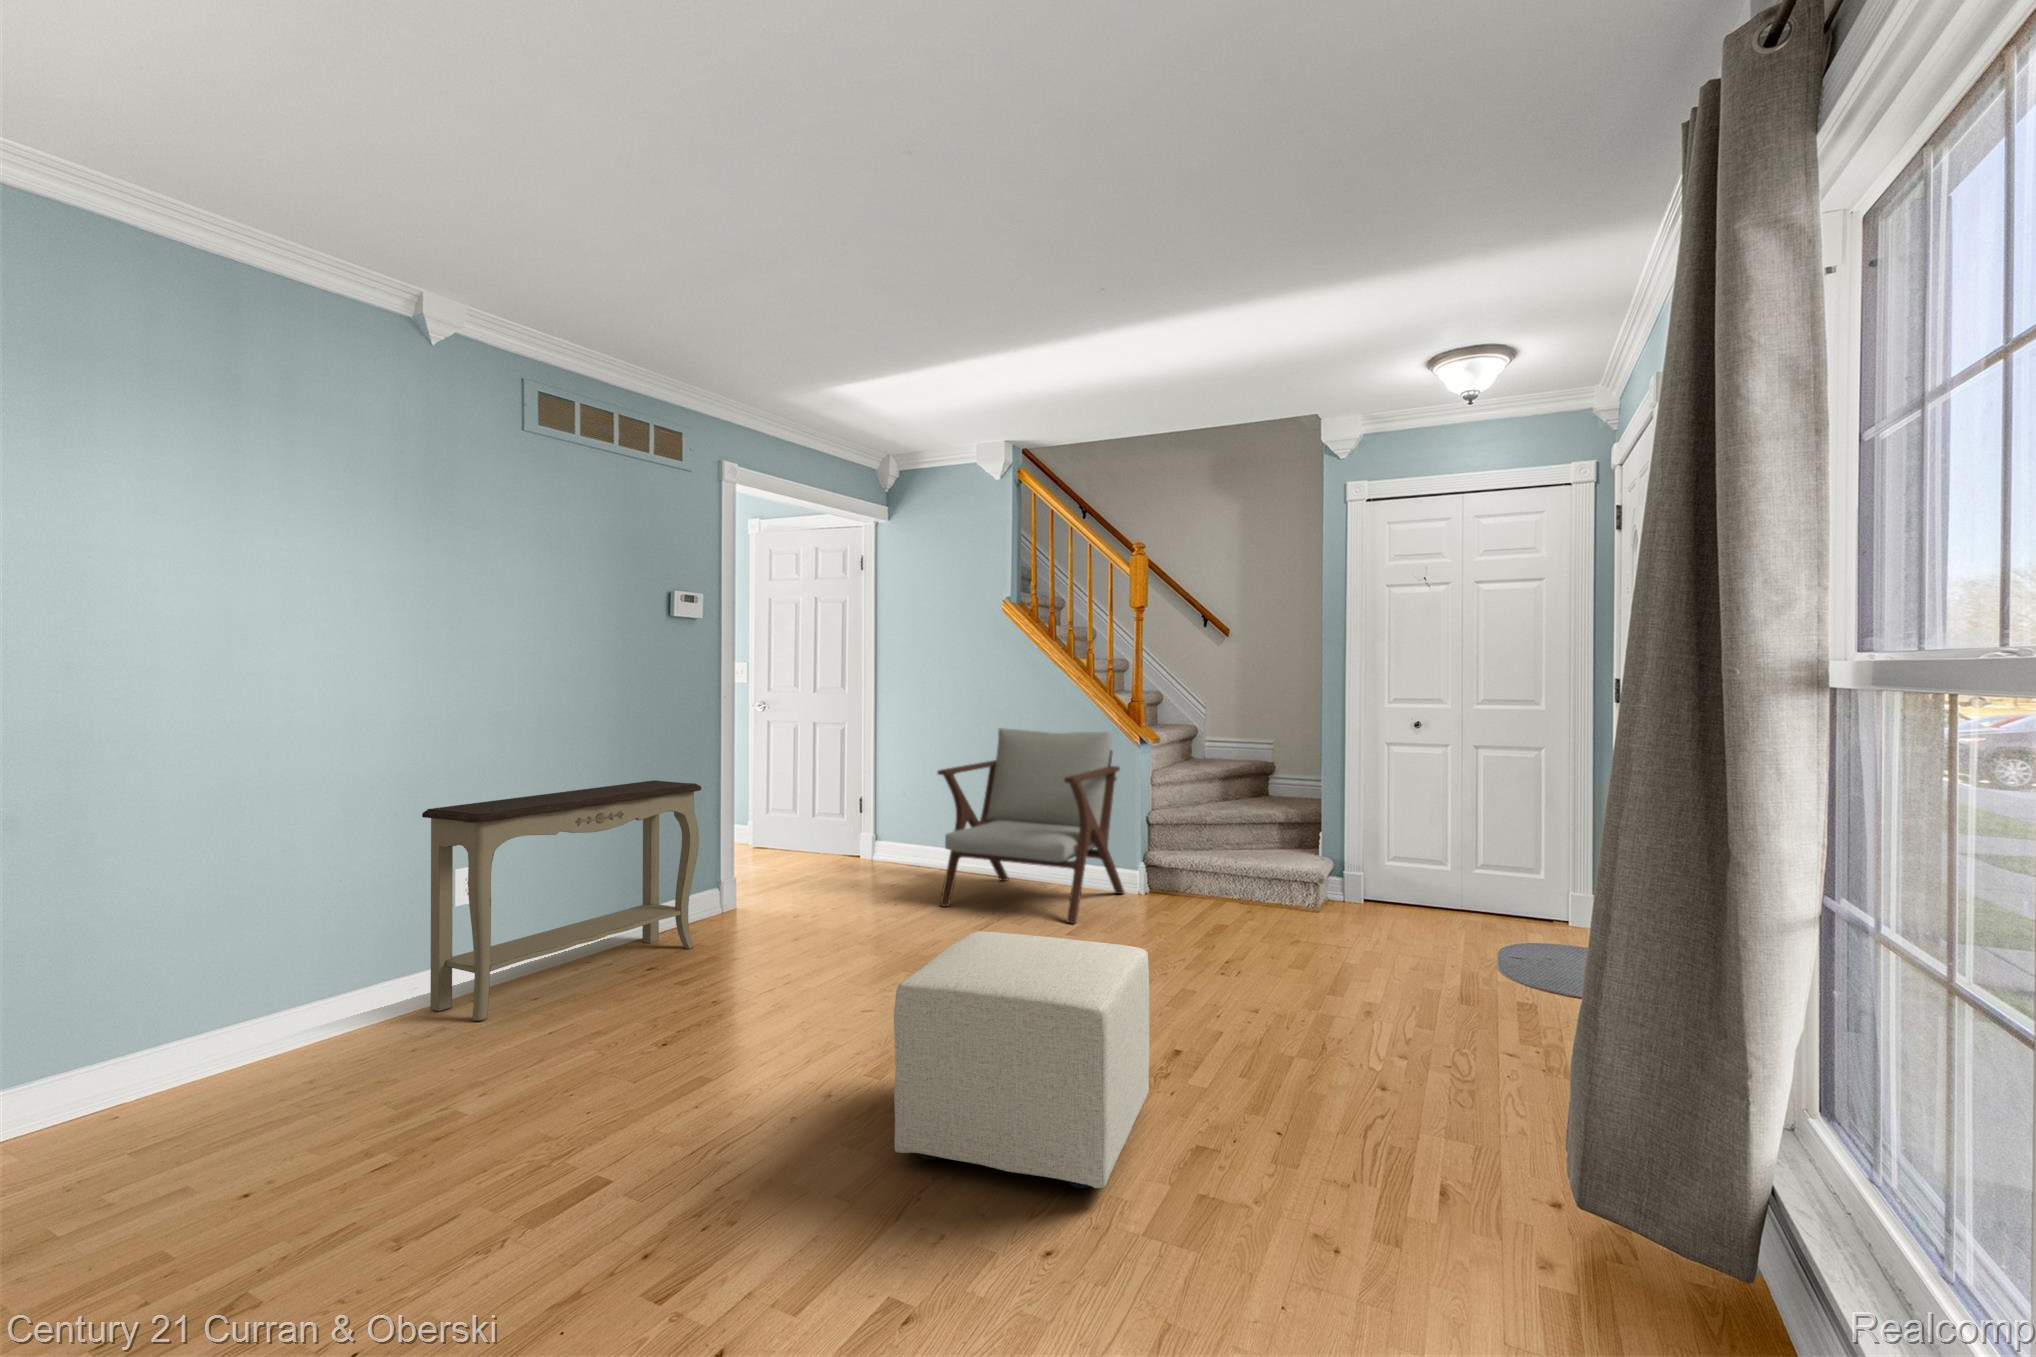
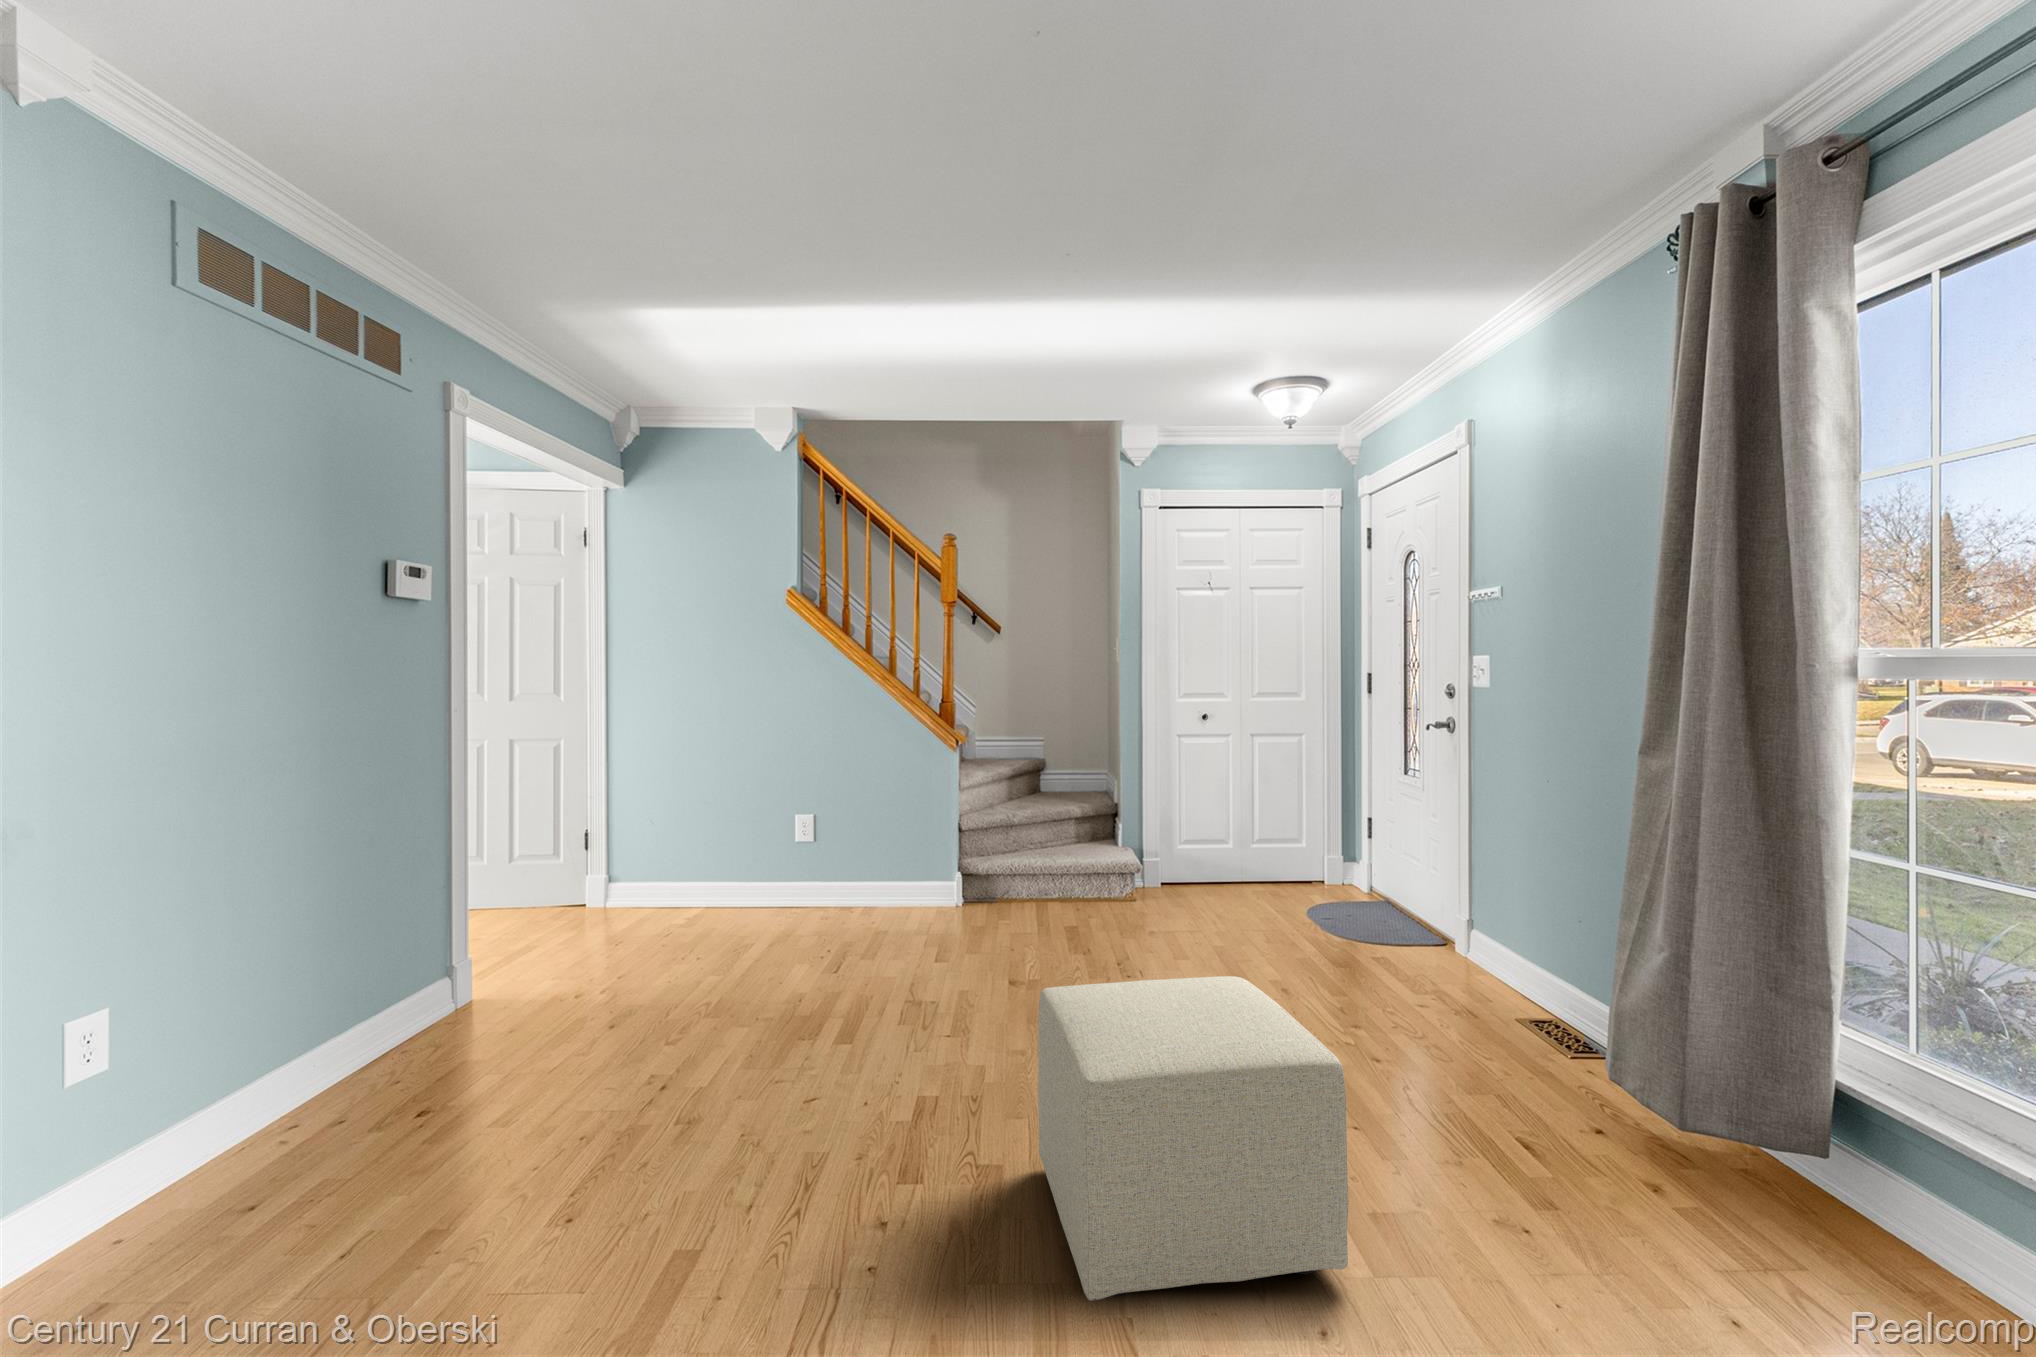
lounge chair: present [938,728,1124,924] -> none [753,736,942,953]
console table: present [422,780,701,1021] -> none [11,837,475,1295]

